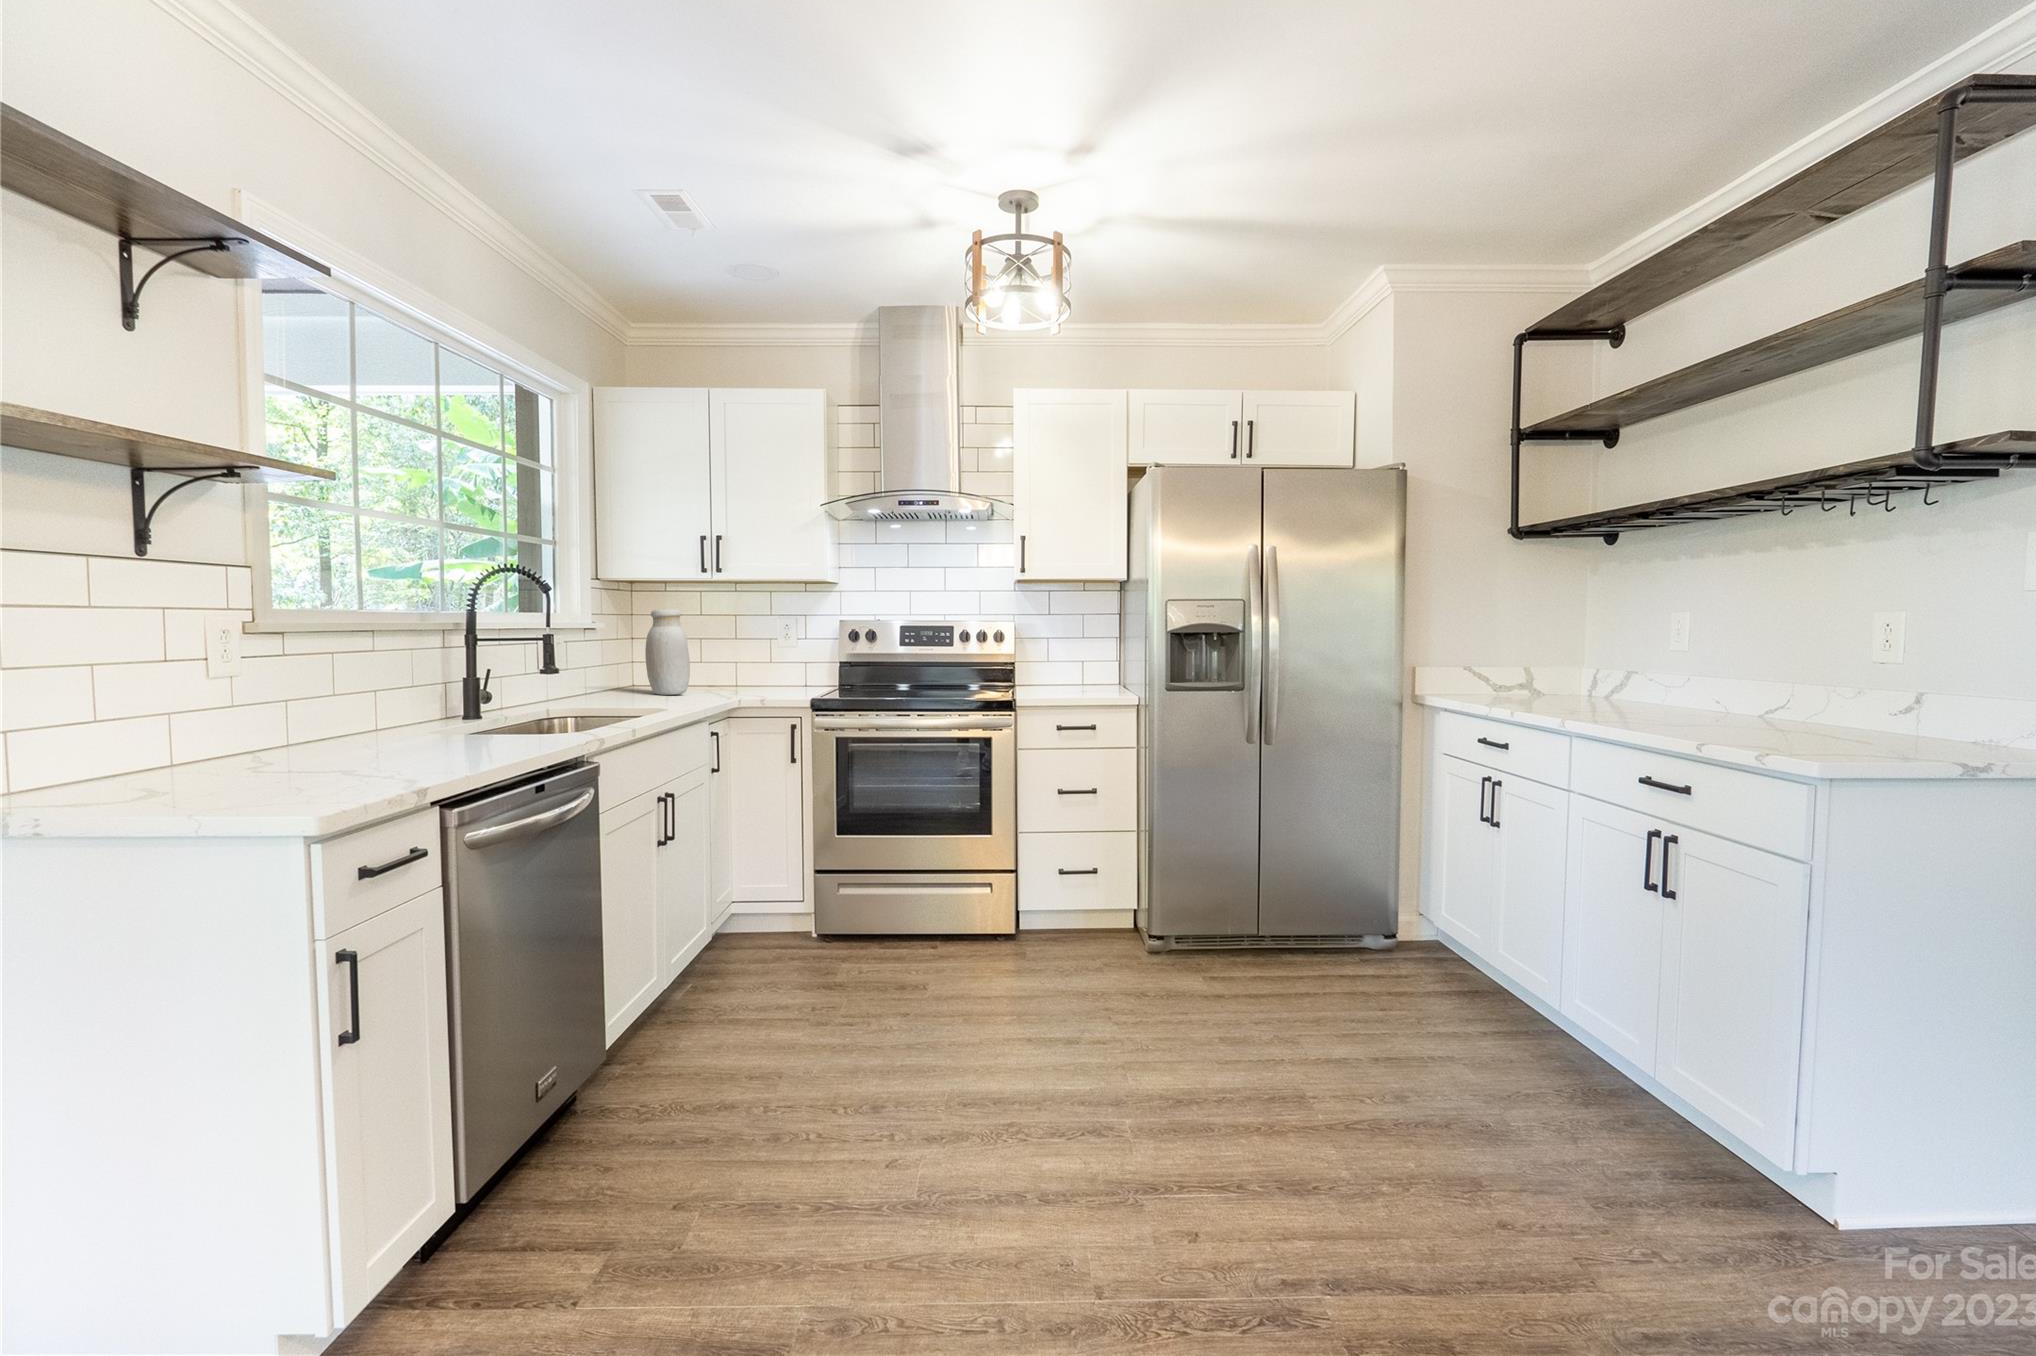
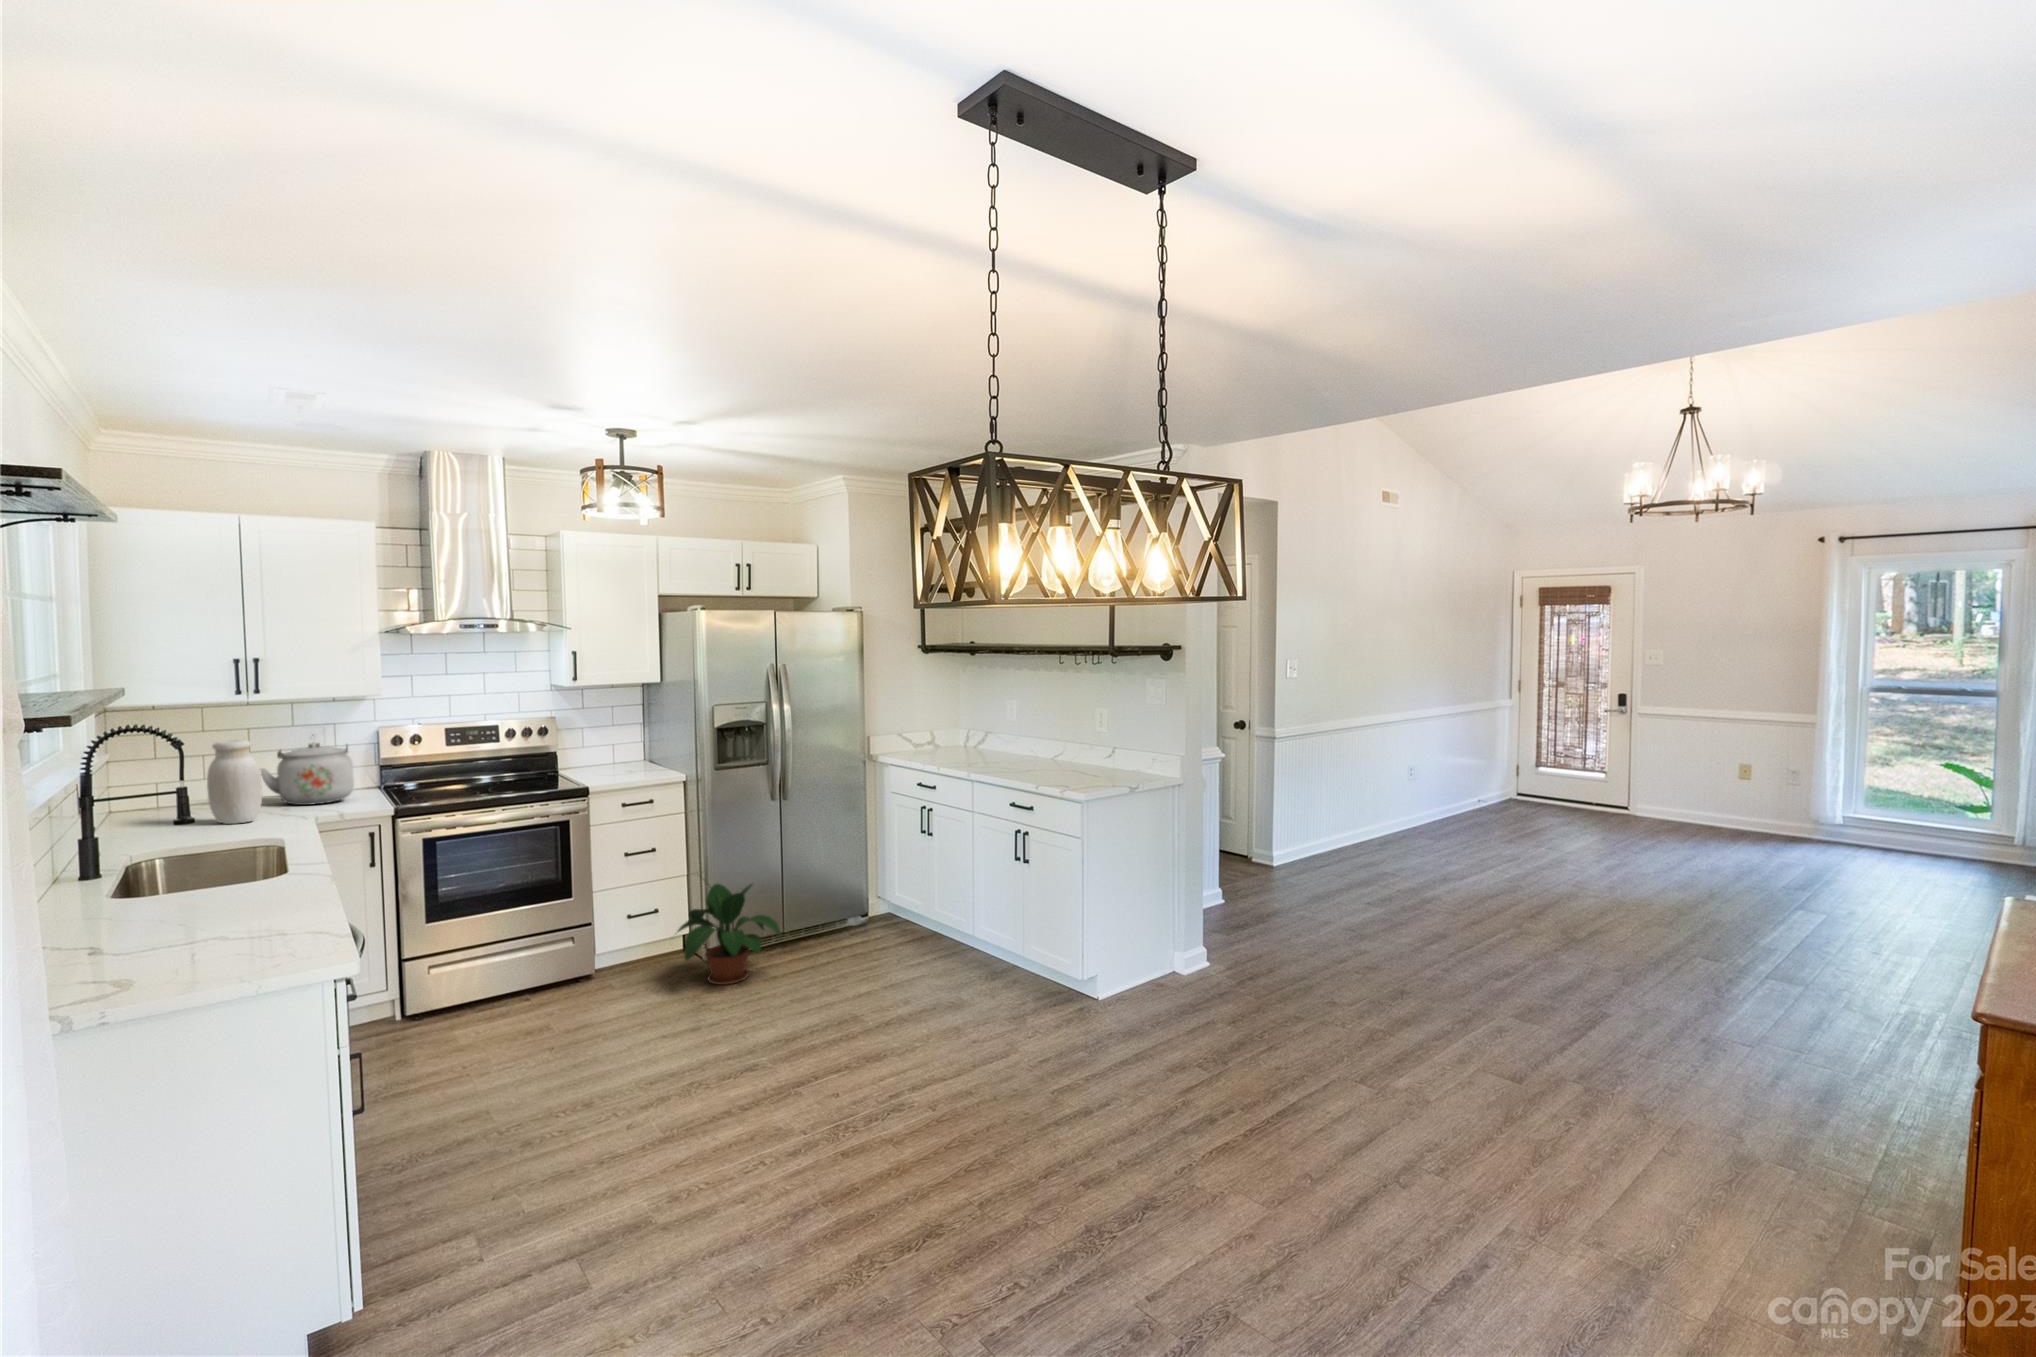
kettle: none [734,630,816,692] -> present [260,743,354,805]
potted plant: none [1088,827,1238,996] -> present [676,884,782,985]

